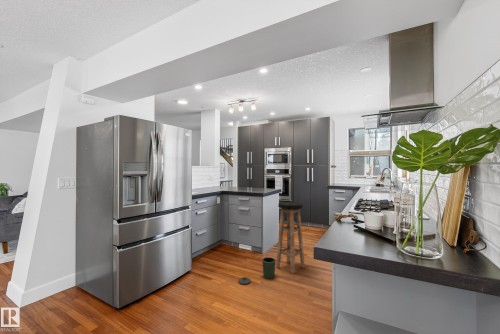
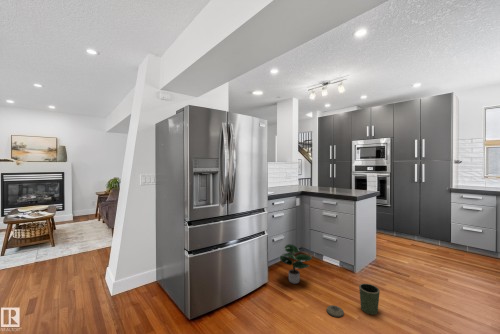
bar stool: present [276,202,305,274] -> none [378,210,425,314]
potted plant: none [202,236,229,268] -> present [280,244,312,284]

